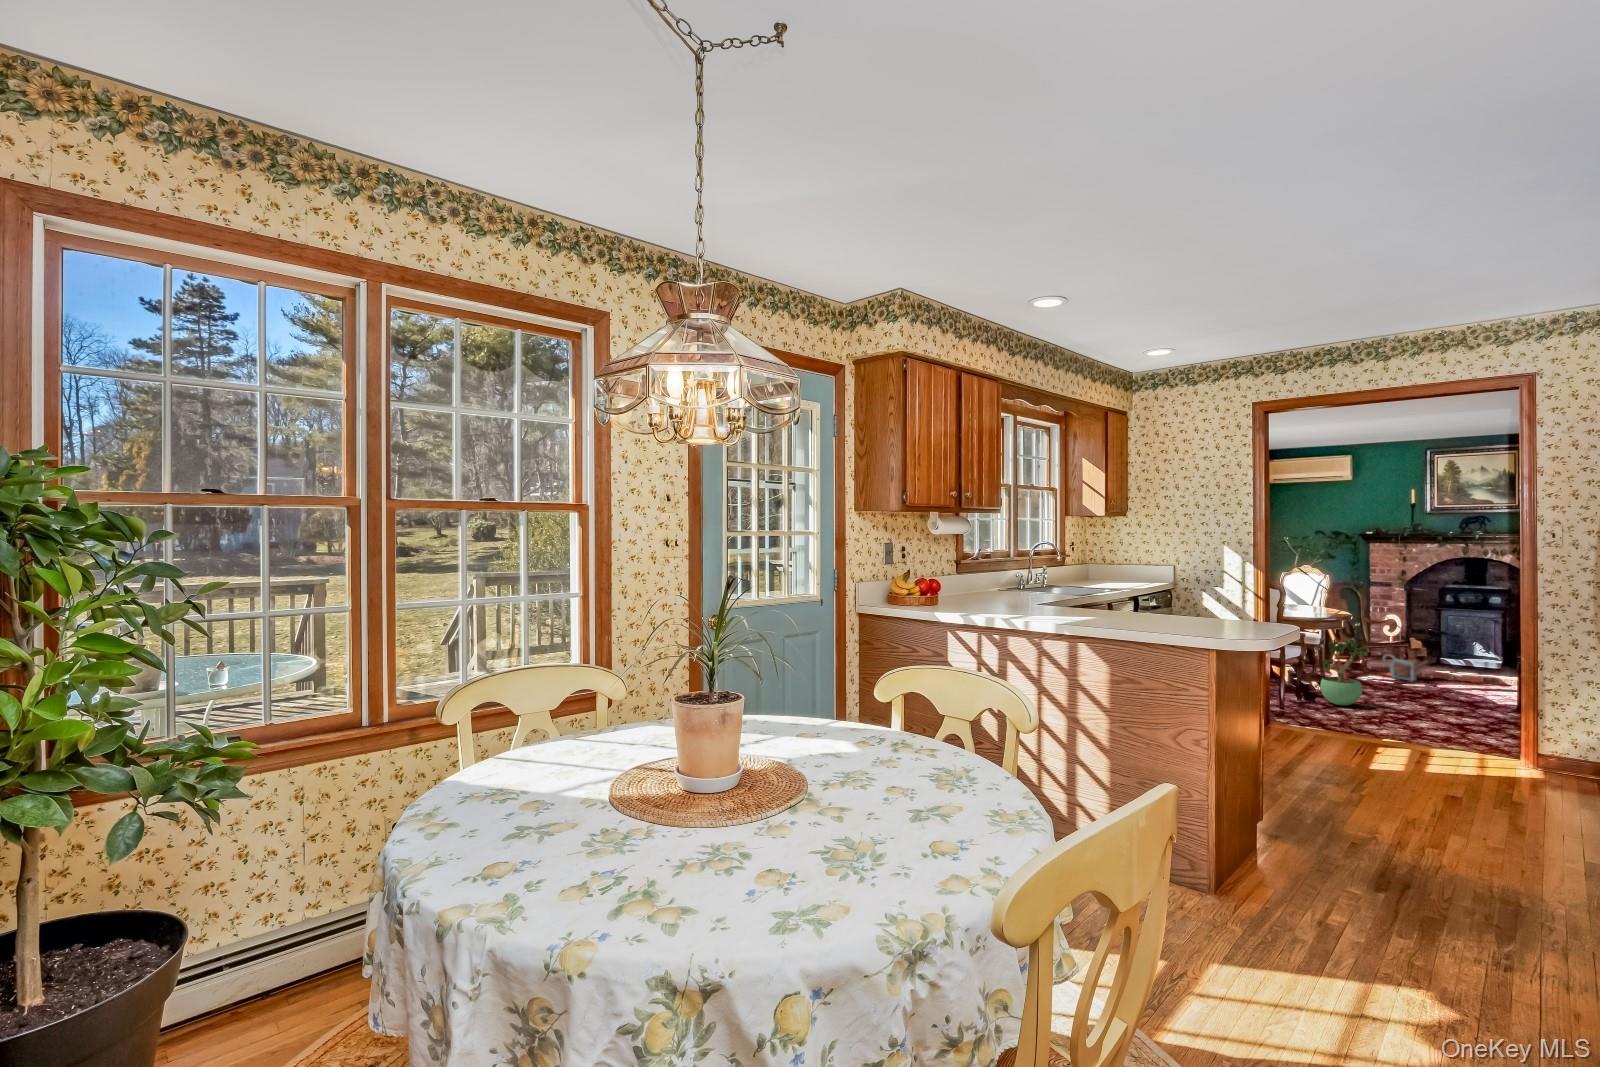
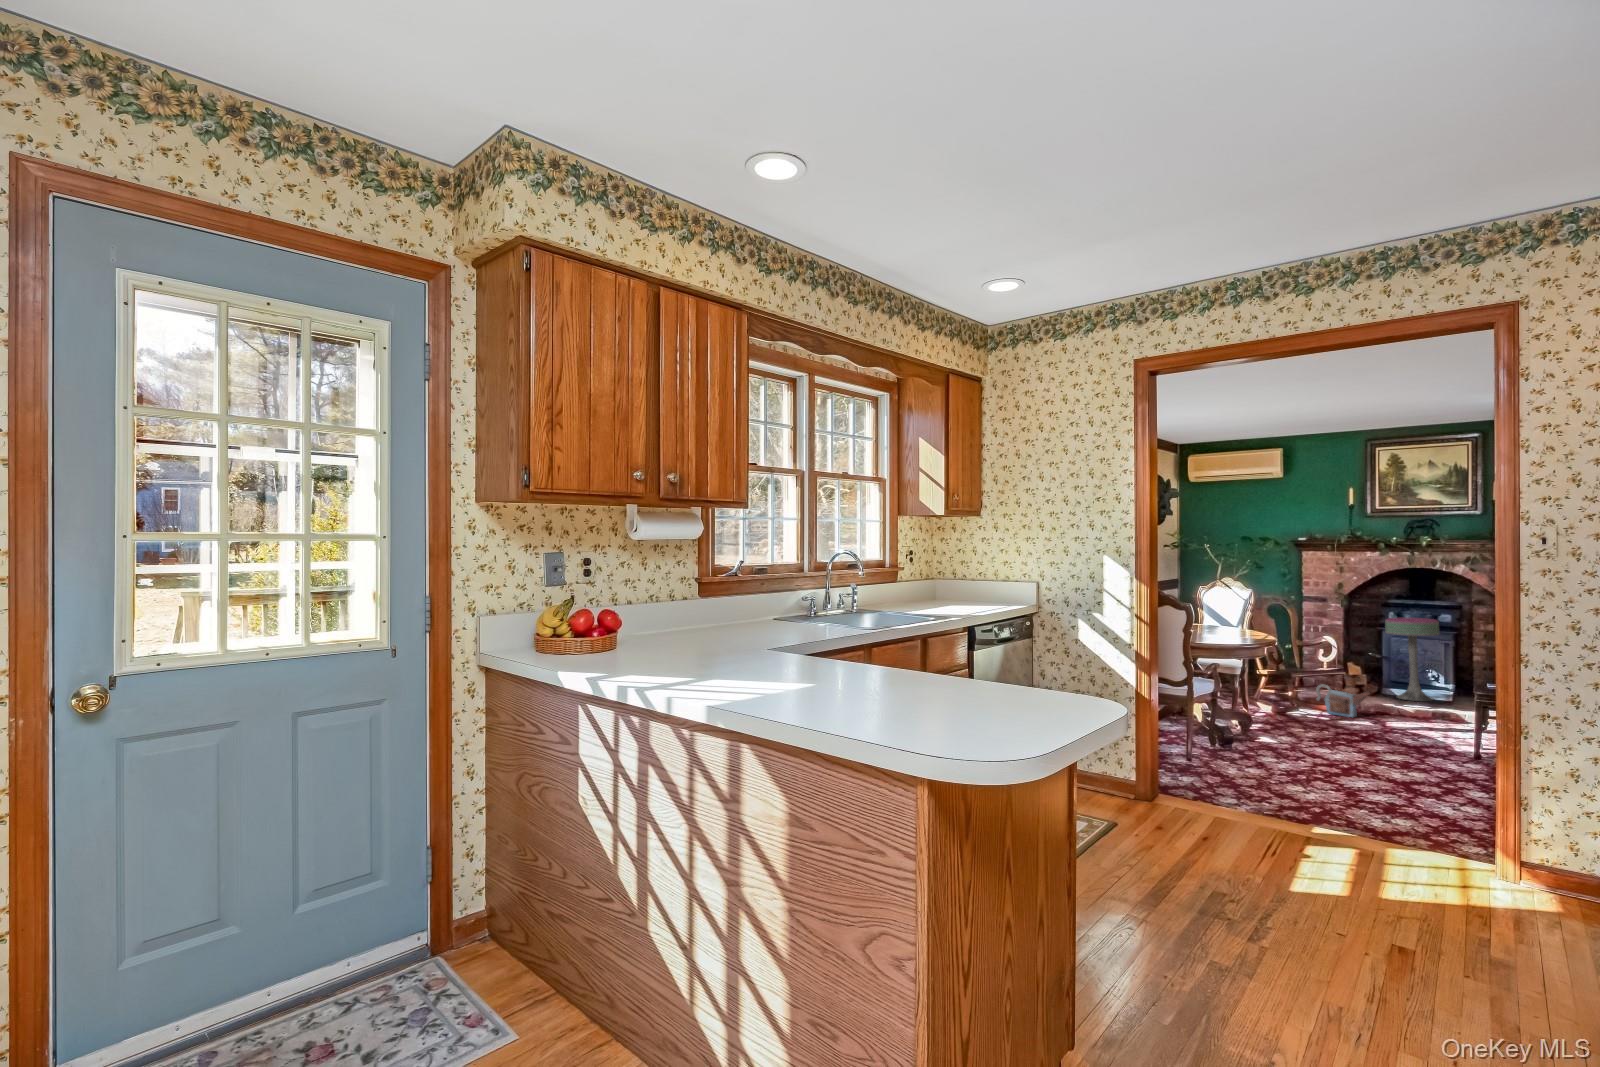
bar stool: none [1443,602,1490,670] -> present [1385,617,1440,701]
potted plant: present [1320,637,1370,706] -> none [1236,666,1295,756]

